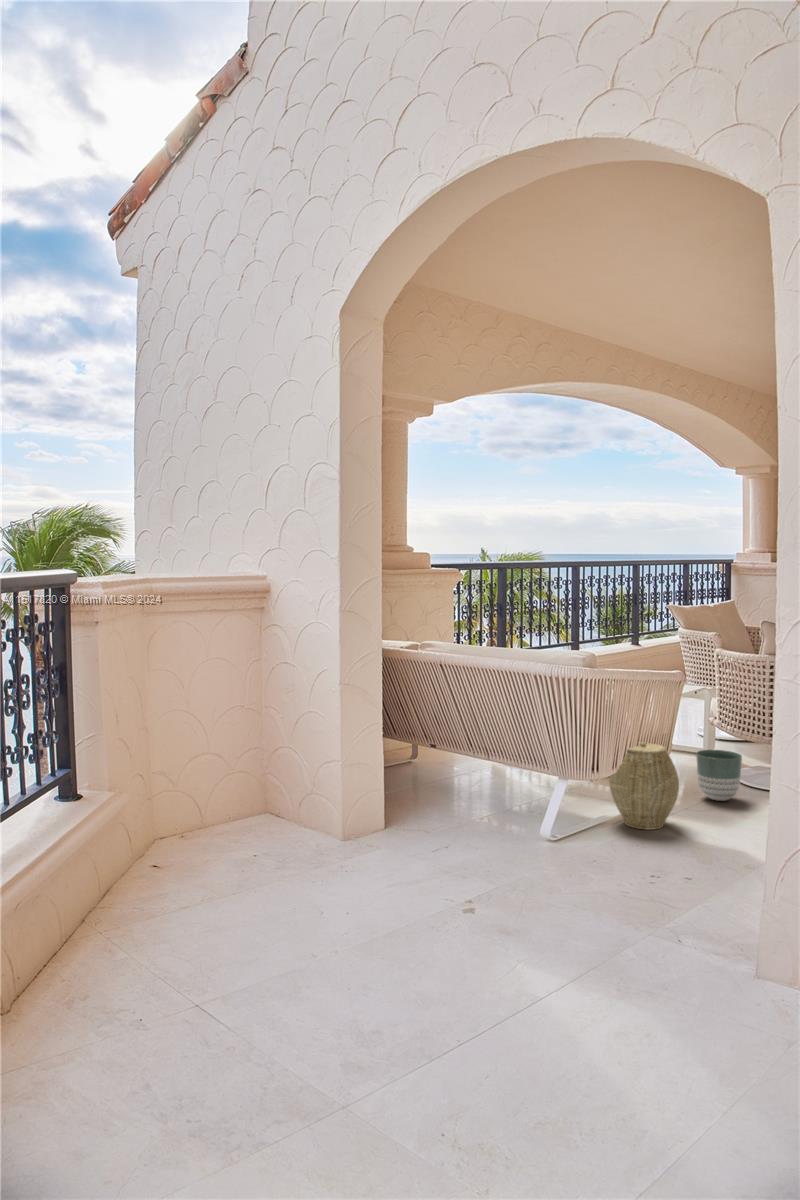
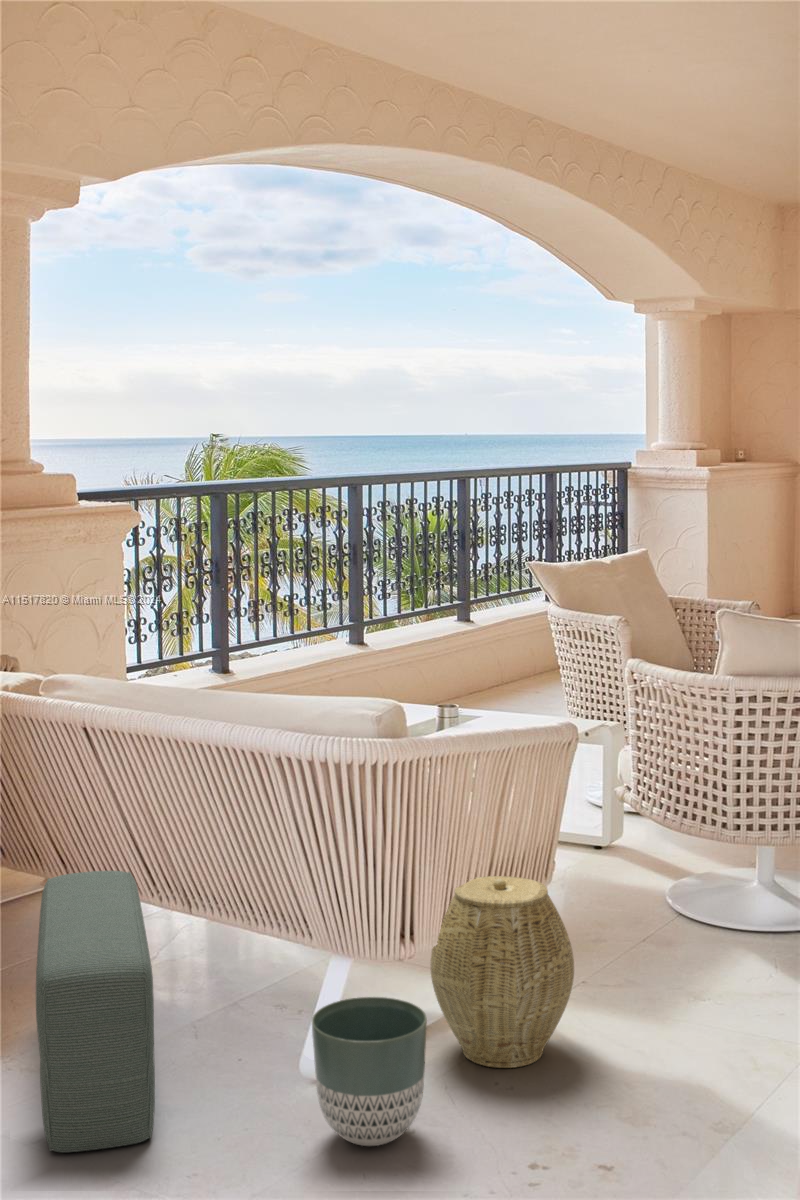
pouf: none [433,733,485,840] -> present [36,871,155,1153]
planter: present [696,750,742,801] -> present [312,997,427,1146]

